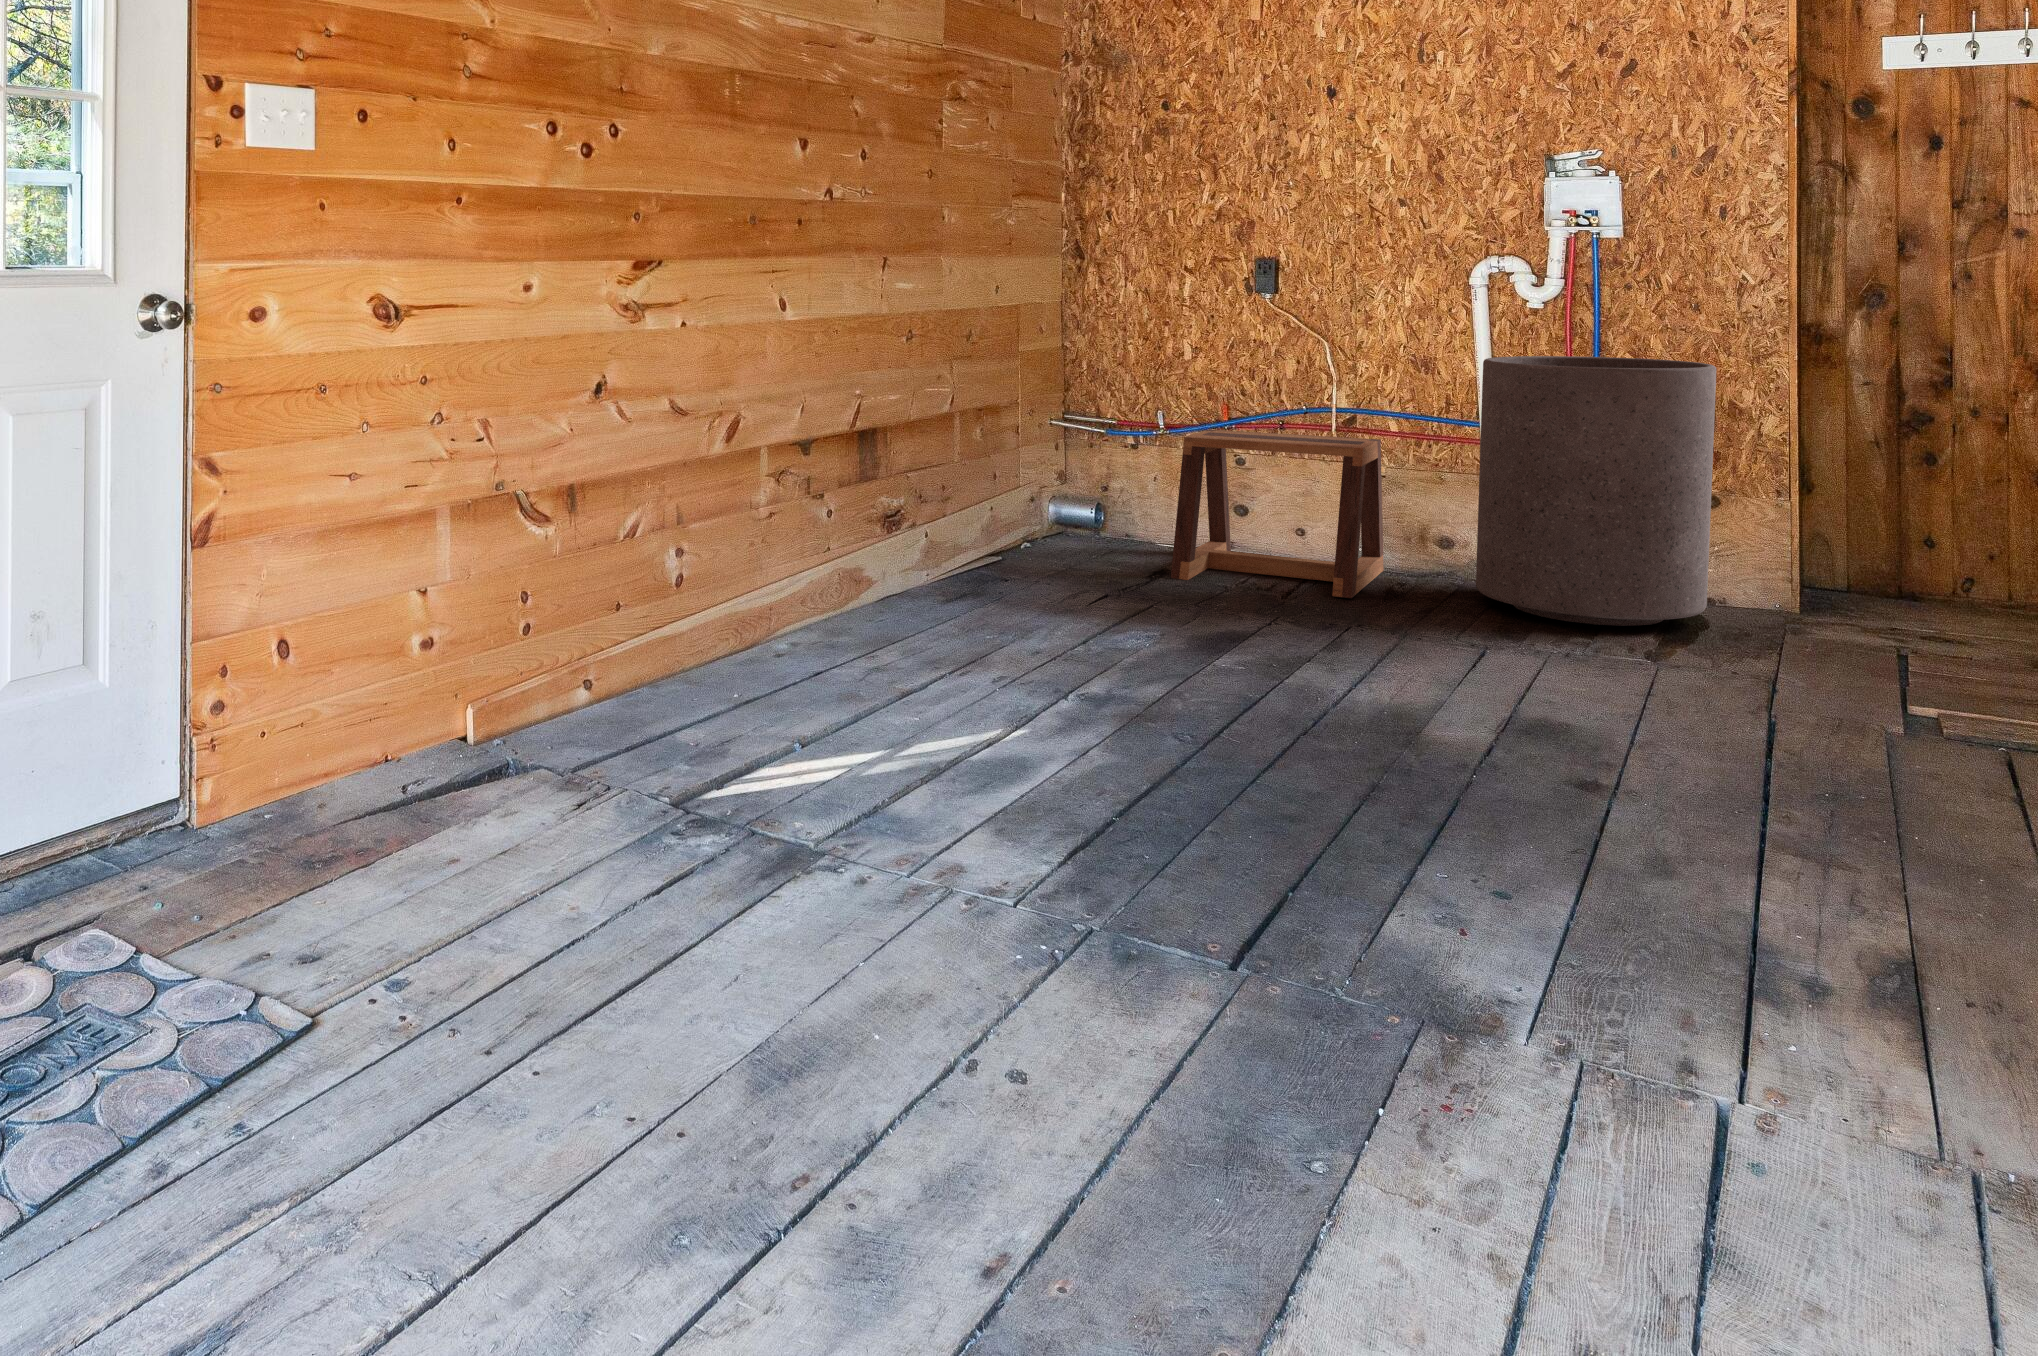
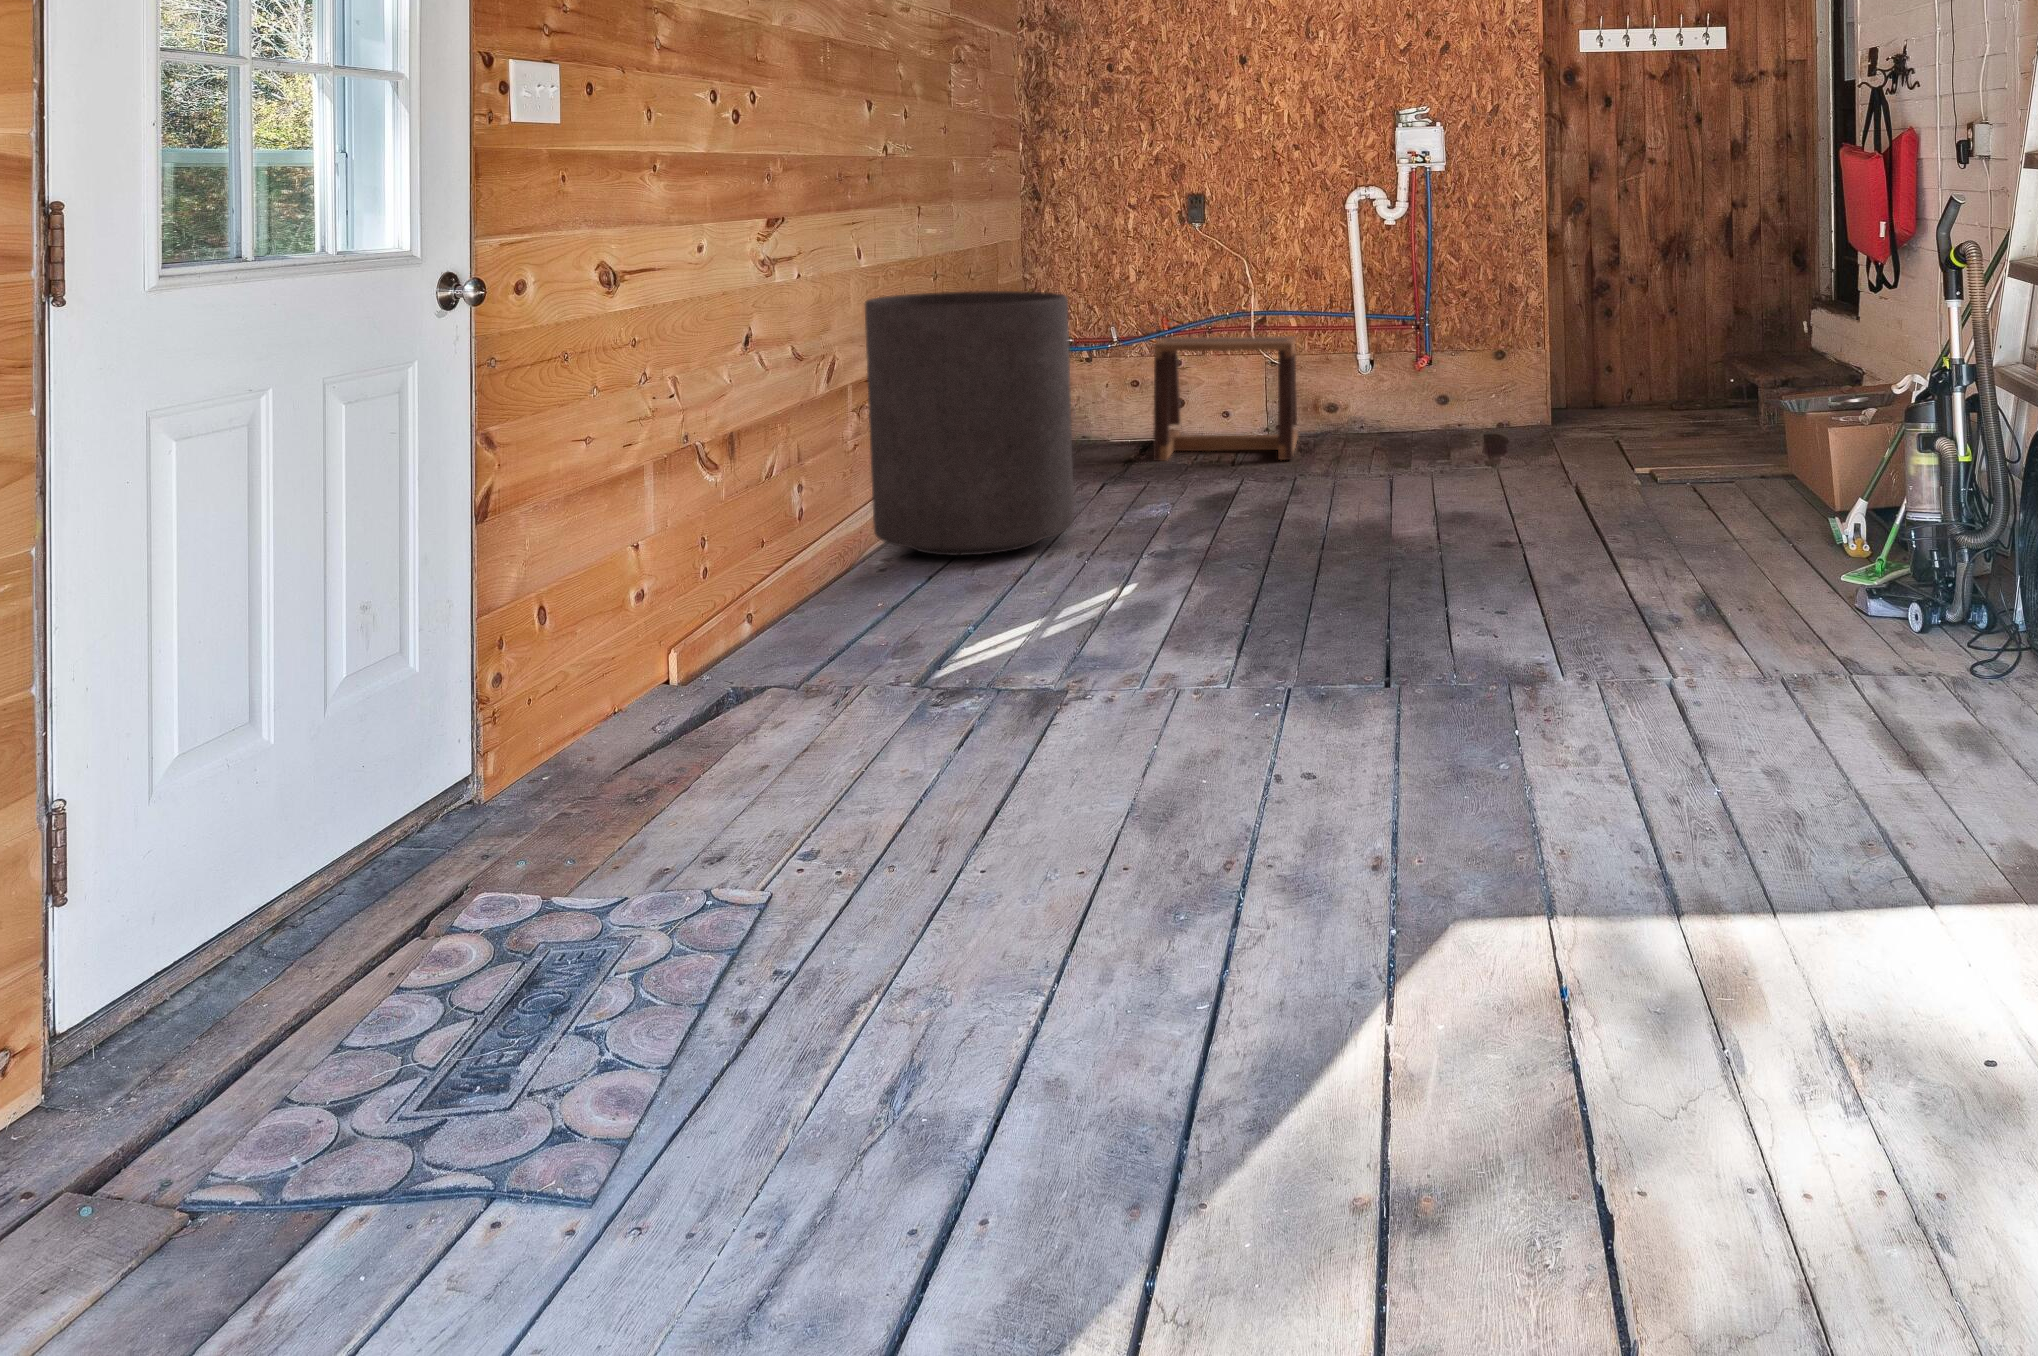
trash can: present [1476,356,1716,626] -> present [865,291,1074,555]

